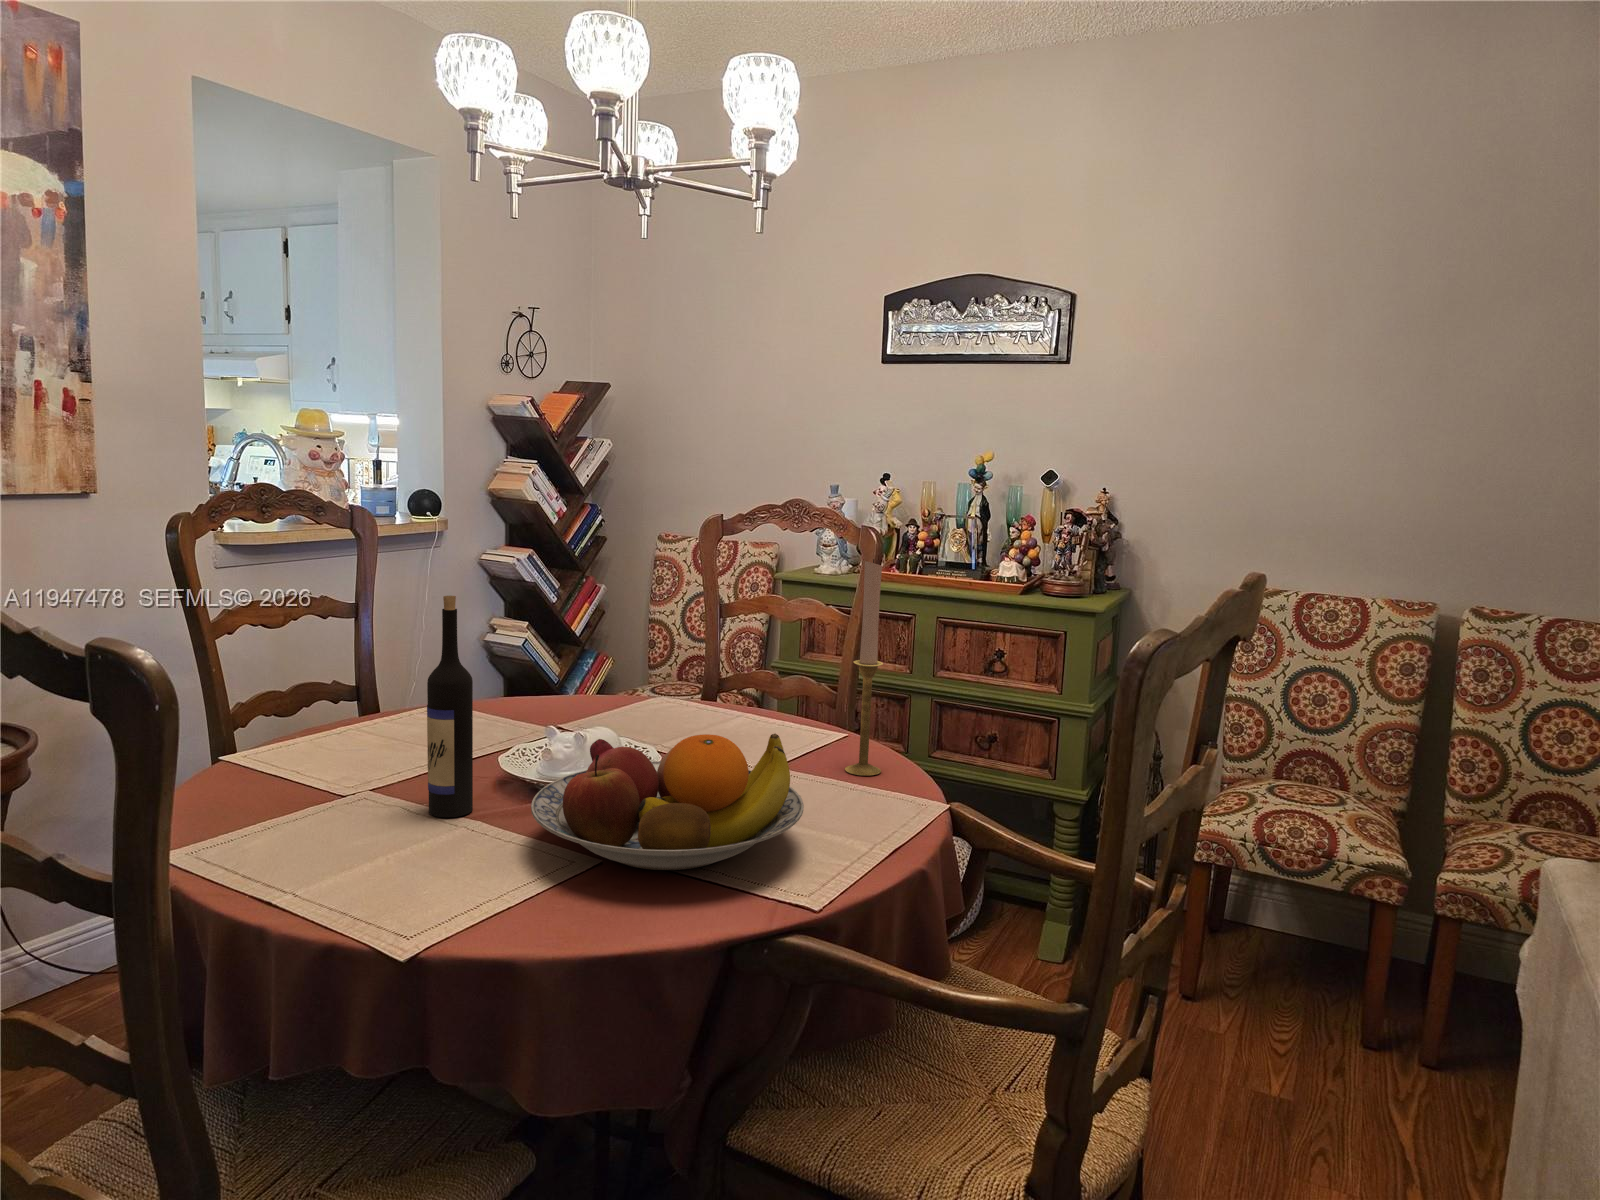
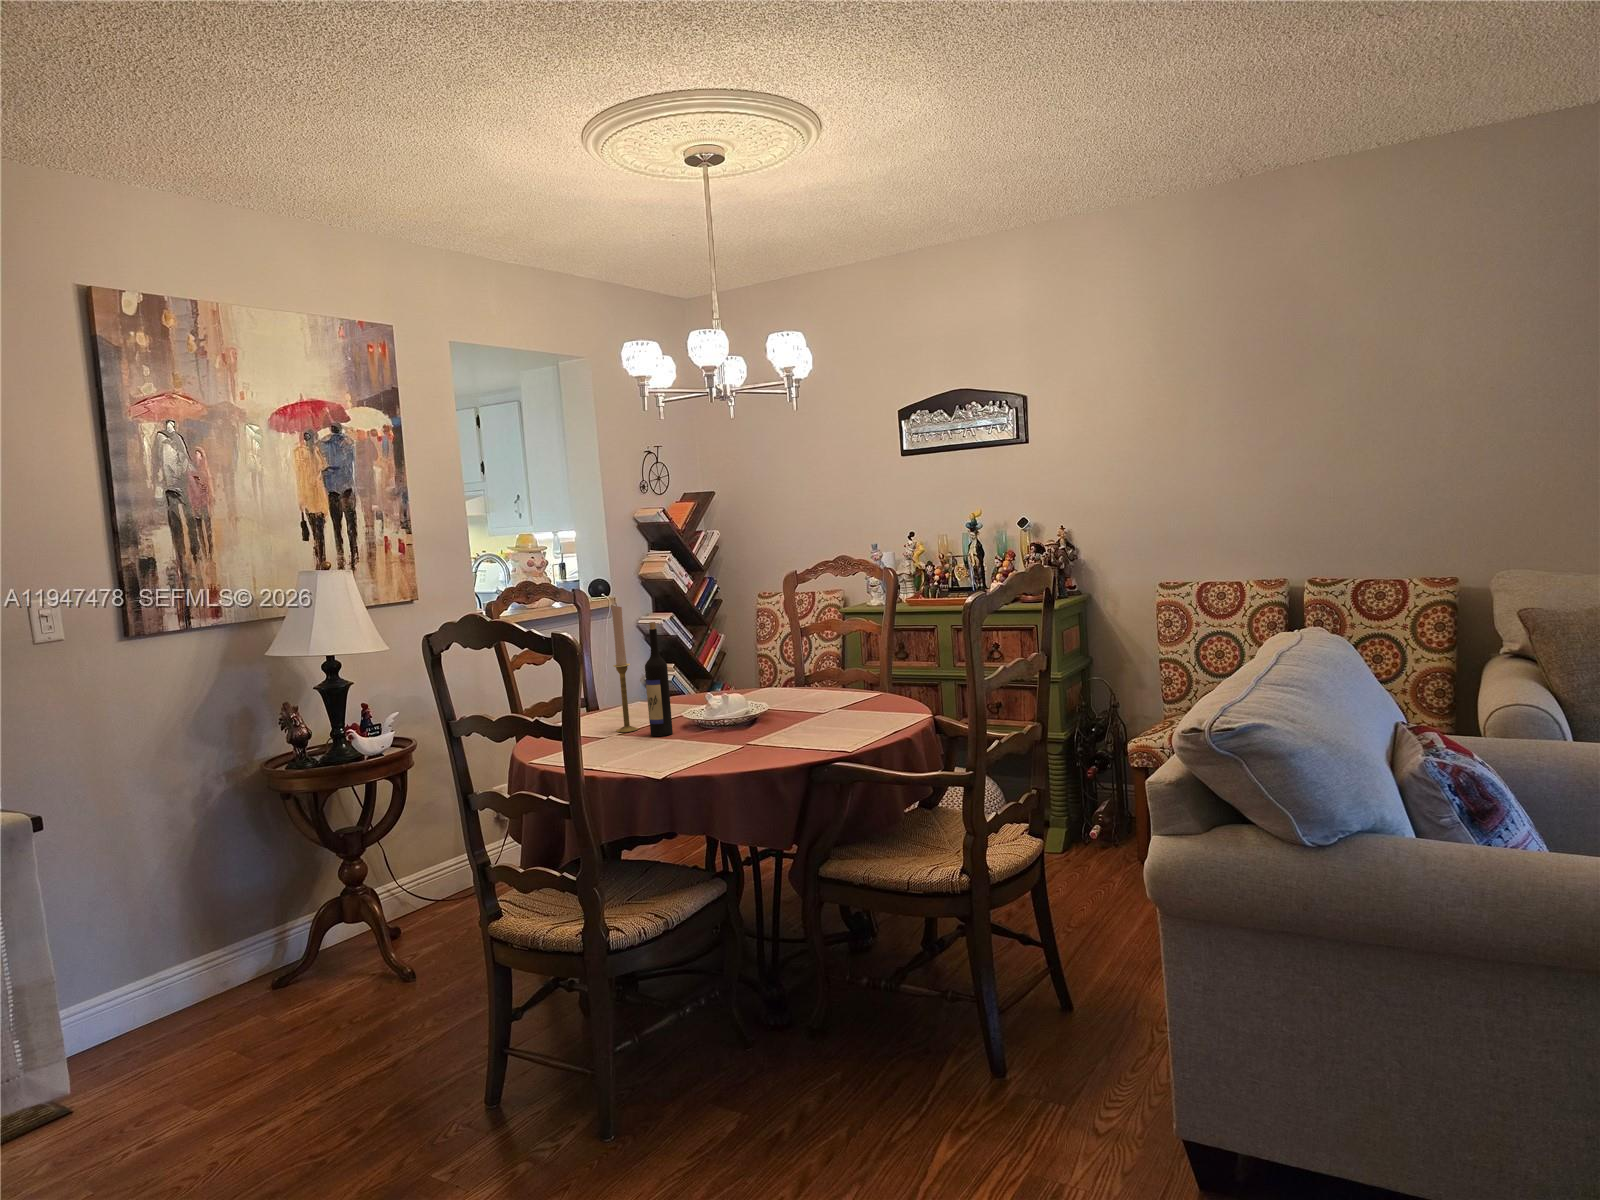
candlestick: present [845,559,883,775] -> present [611,605,638,732]
fruit bowl: present [531,733,804,870] -> none [704,675,841,743]

